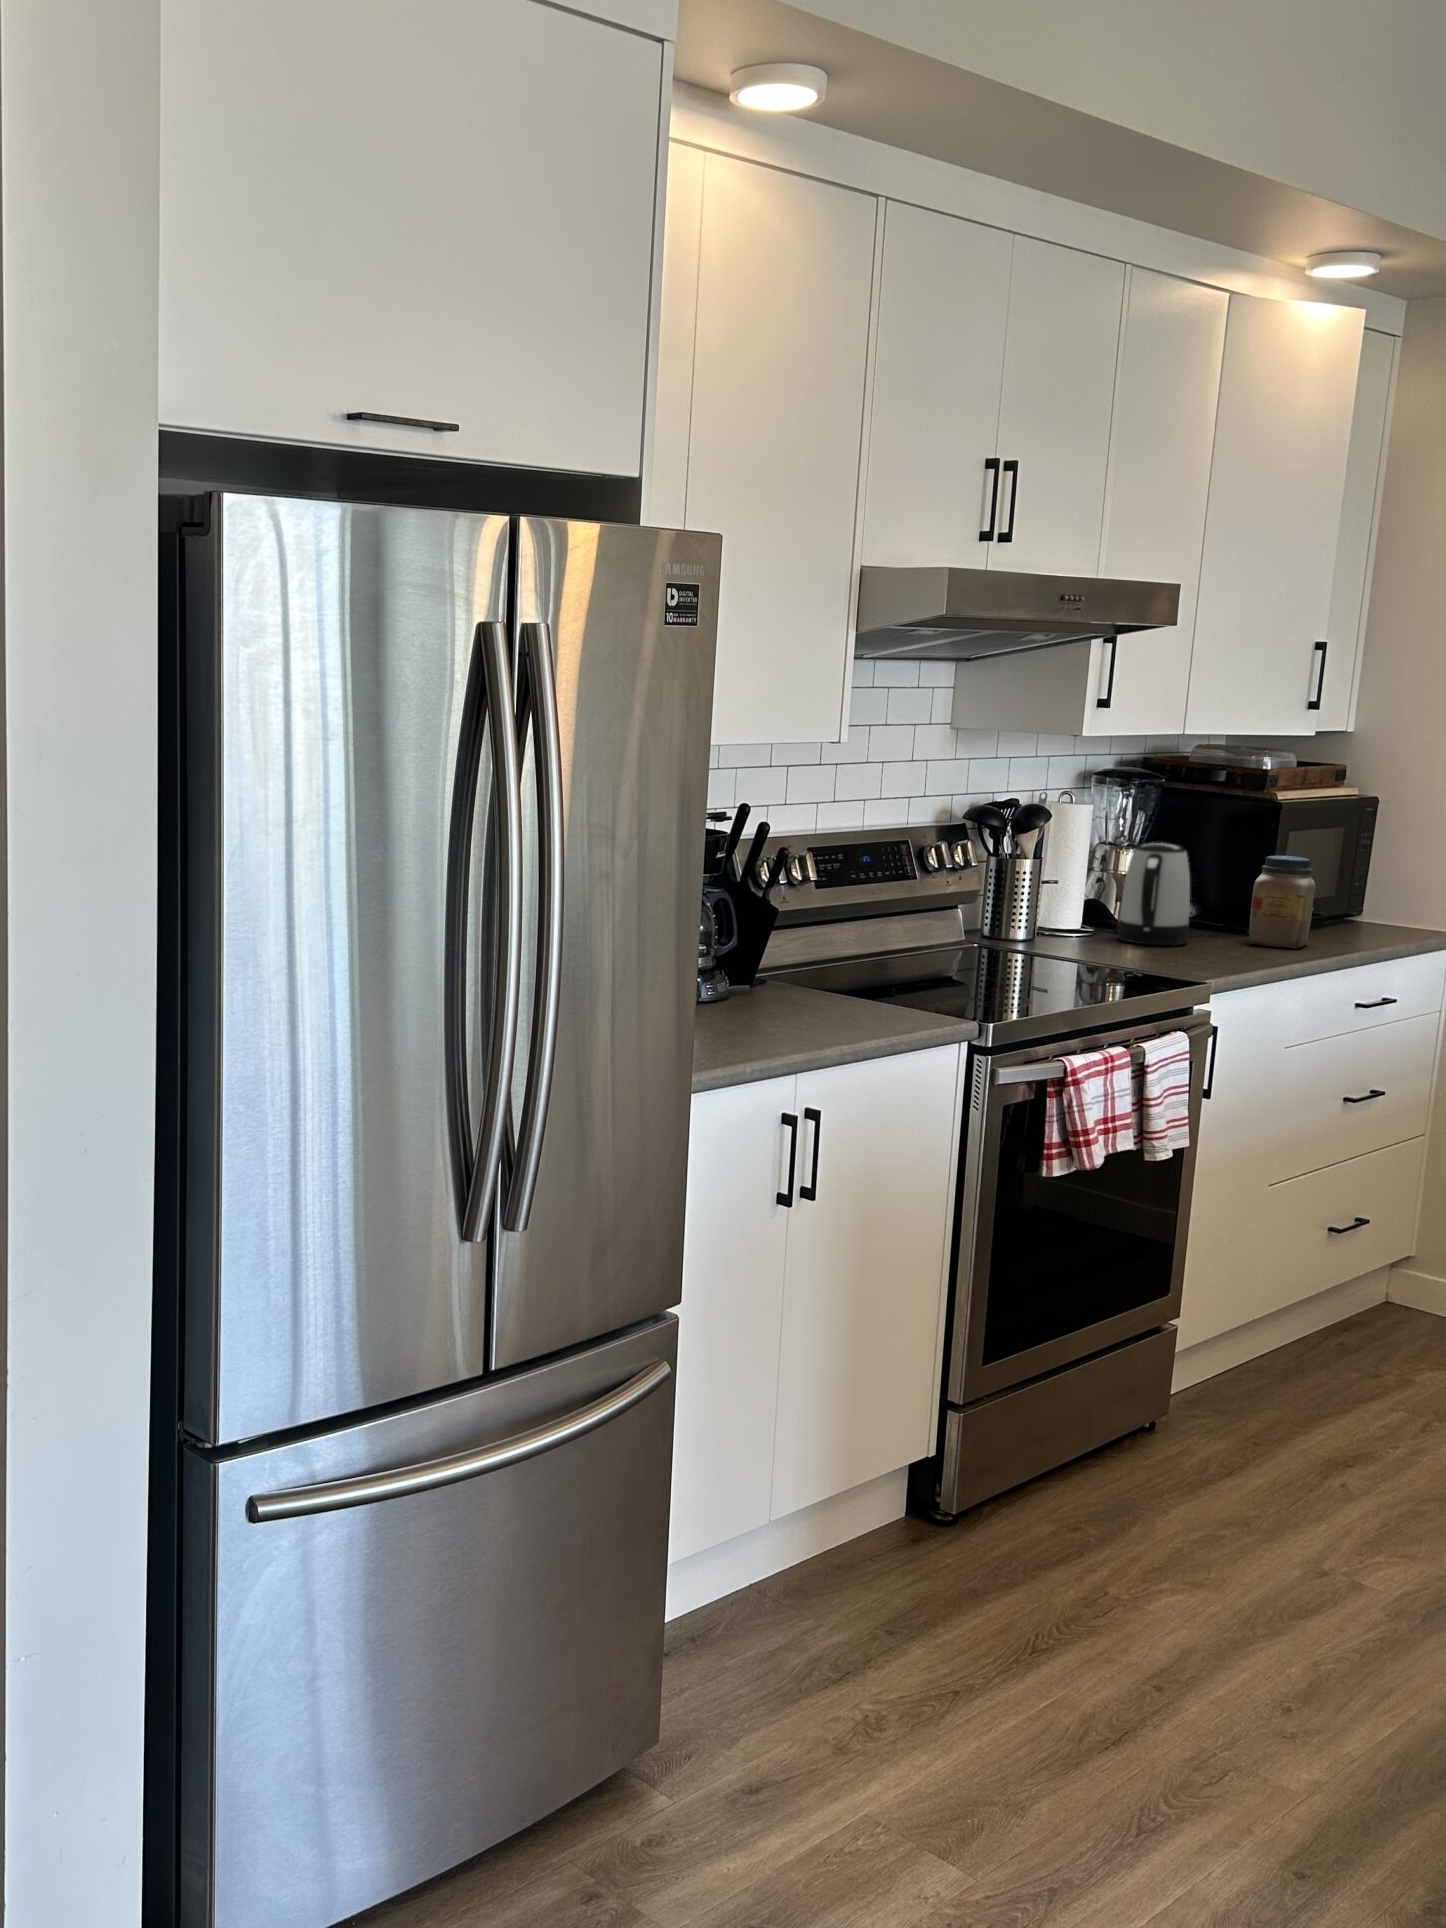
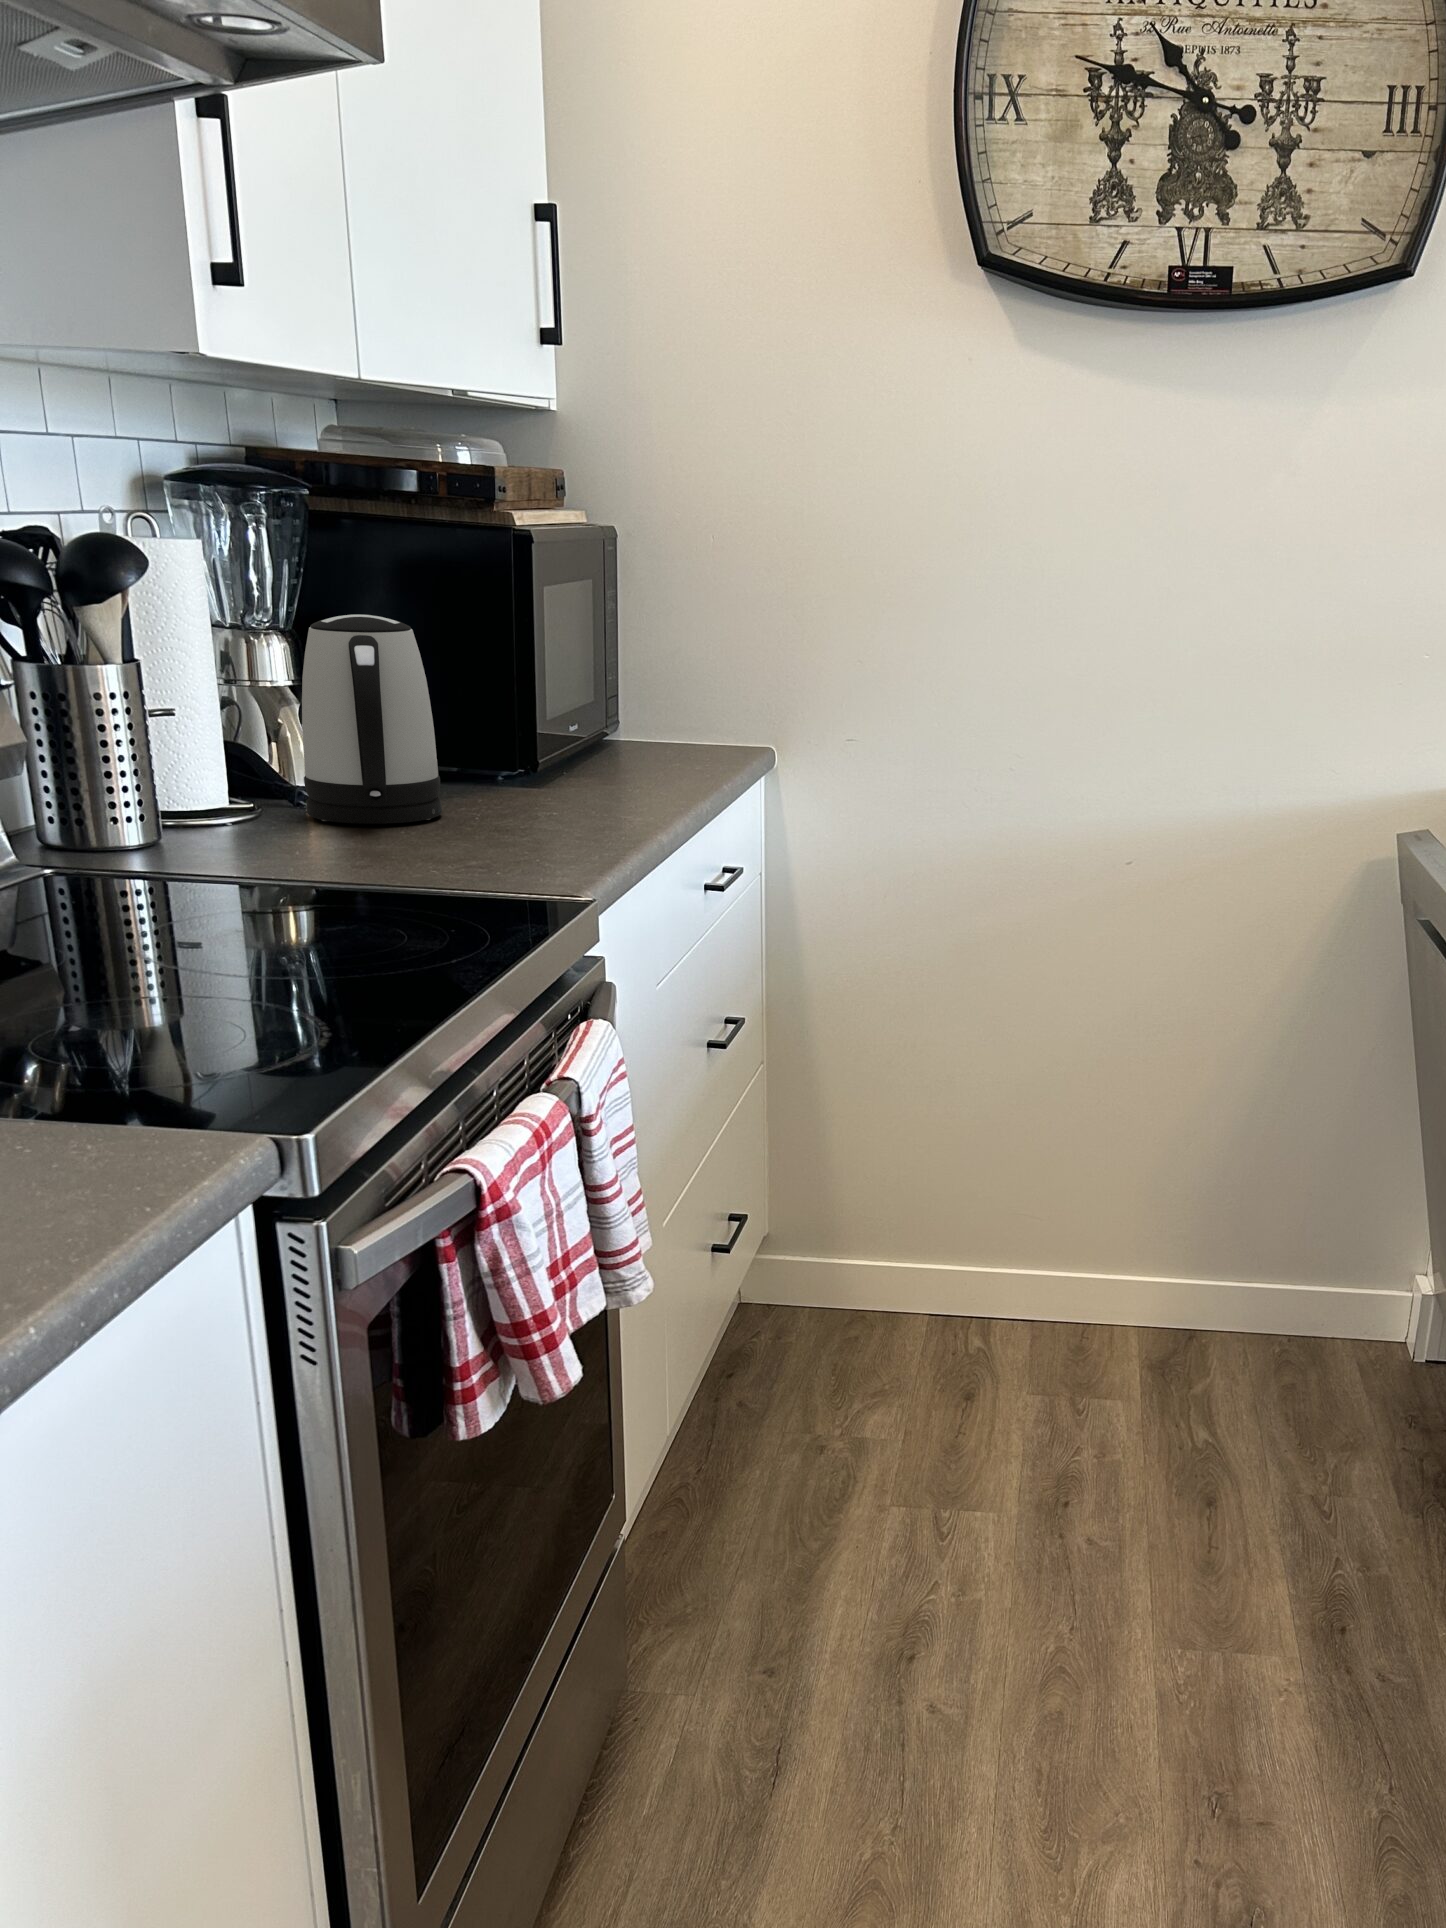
jar: present [1249,856,1315,948] -> none [531,631,630,803]

